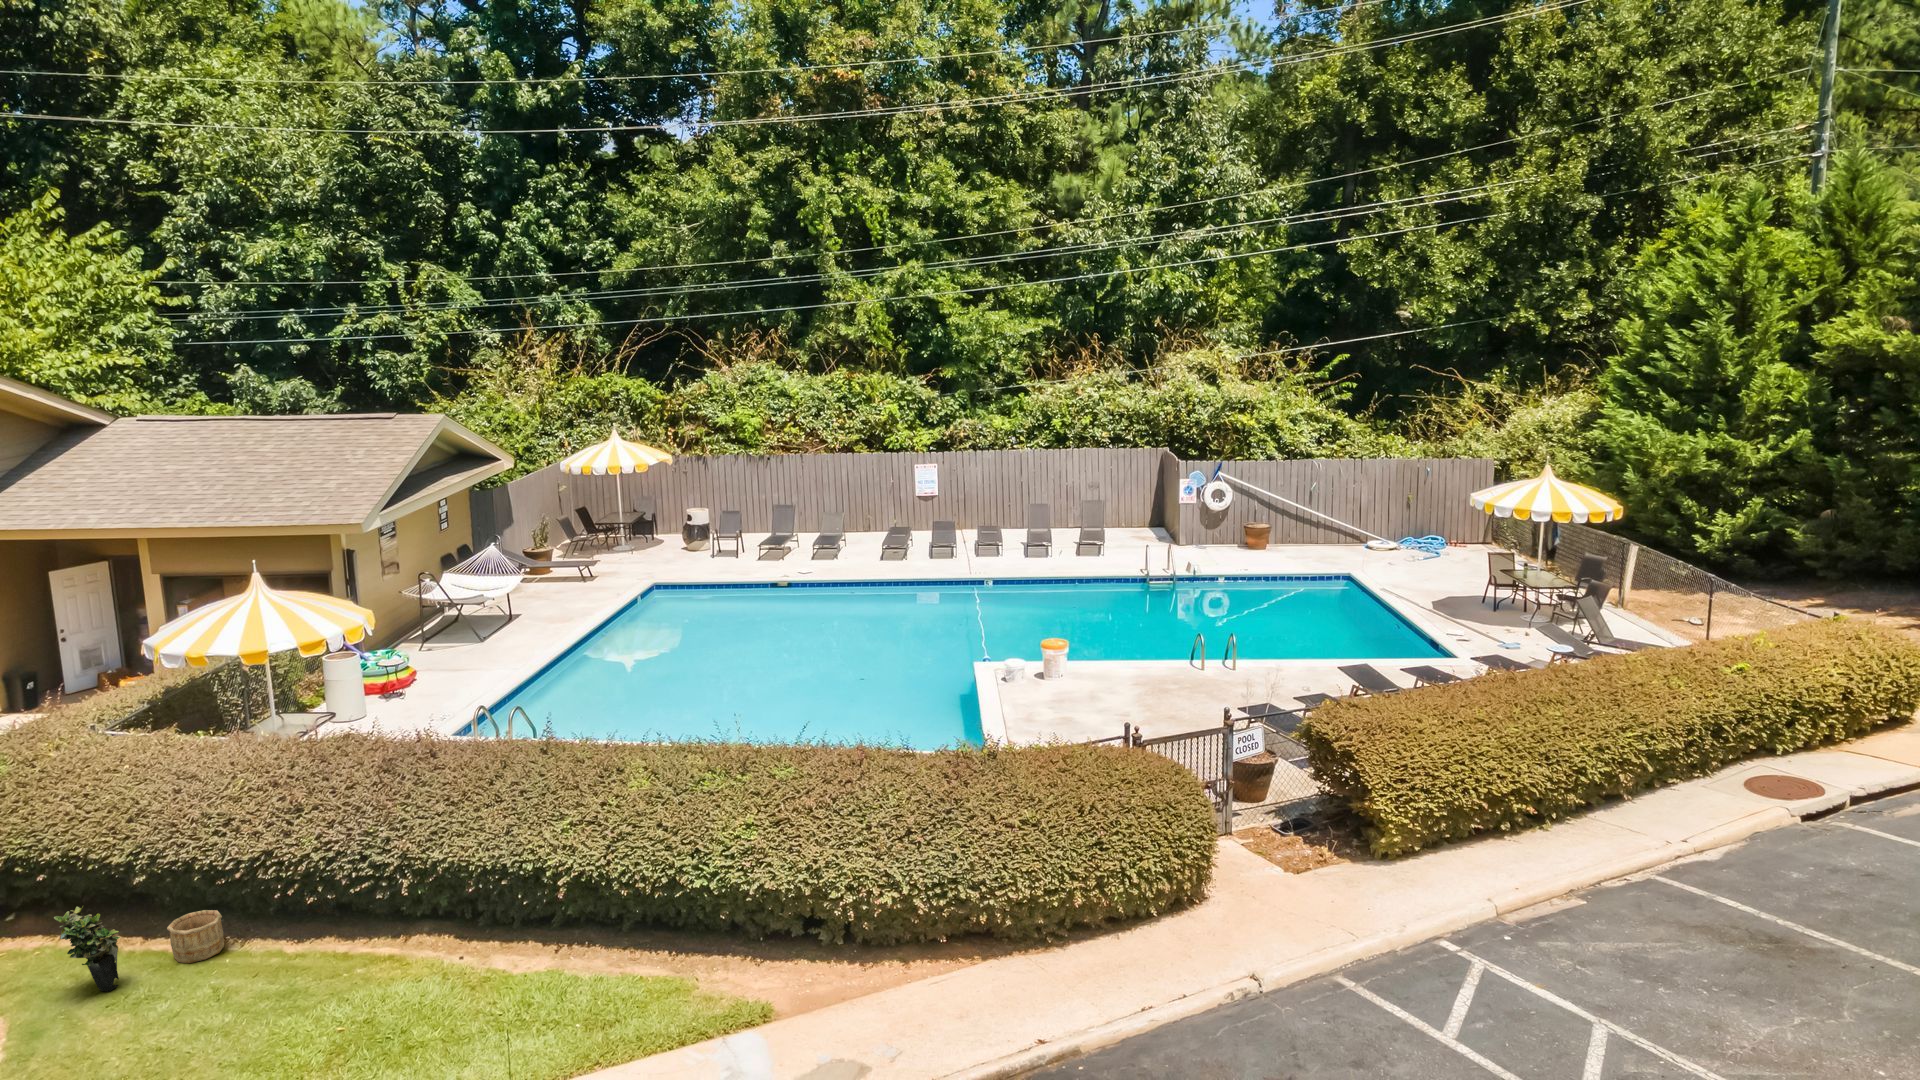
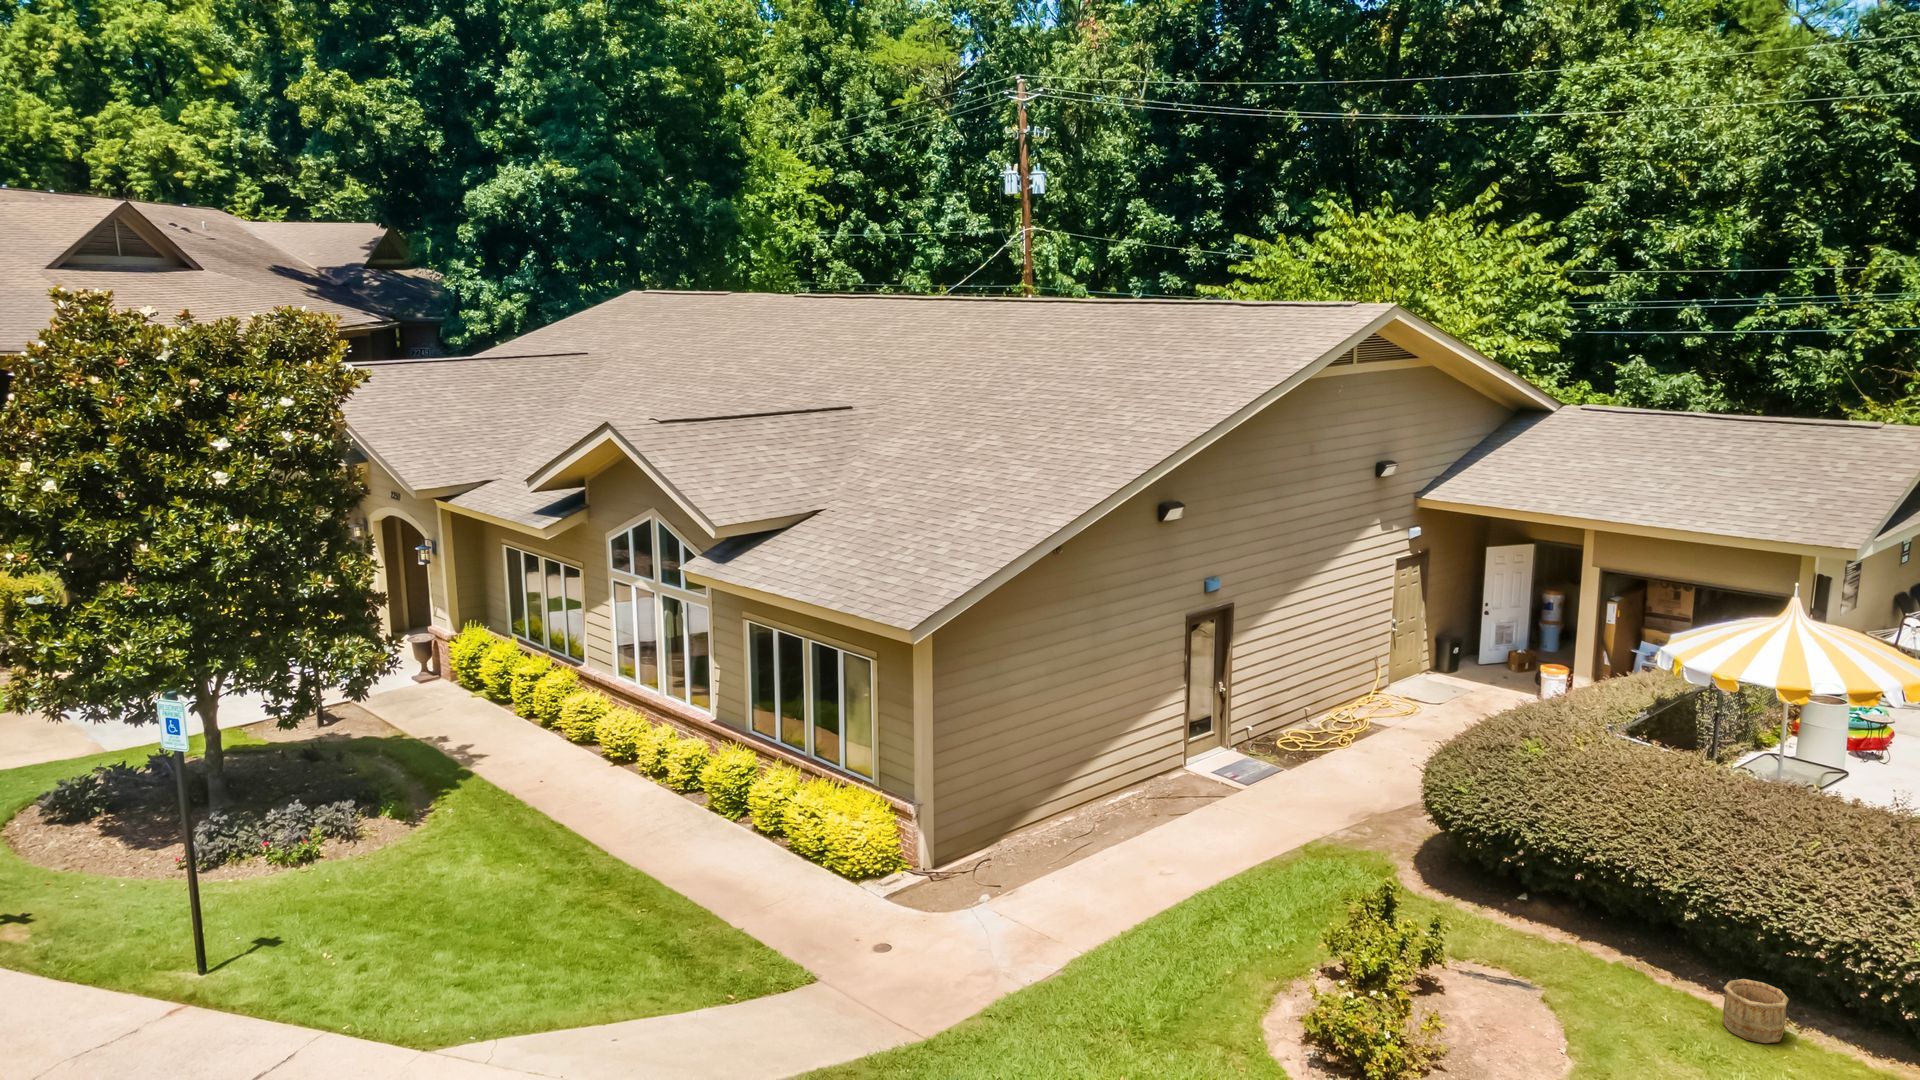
potted plant: present [54,907,120,992] -> none [1619,927,1683,1035]

